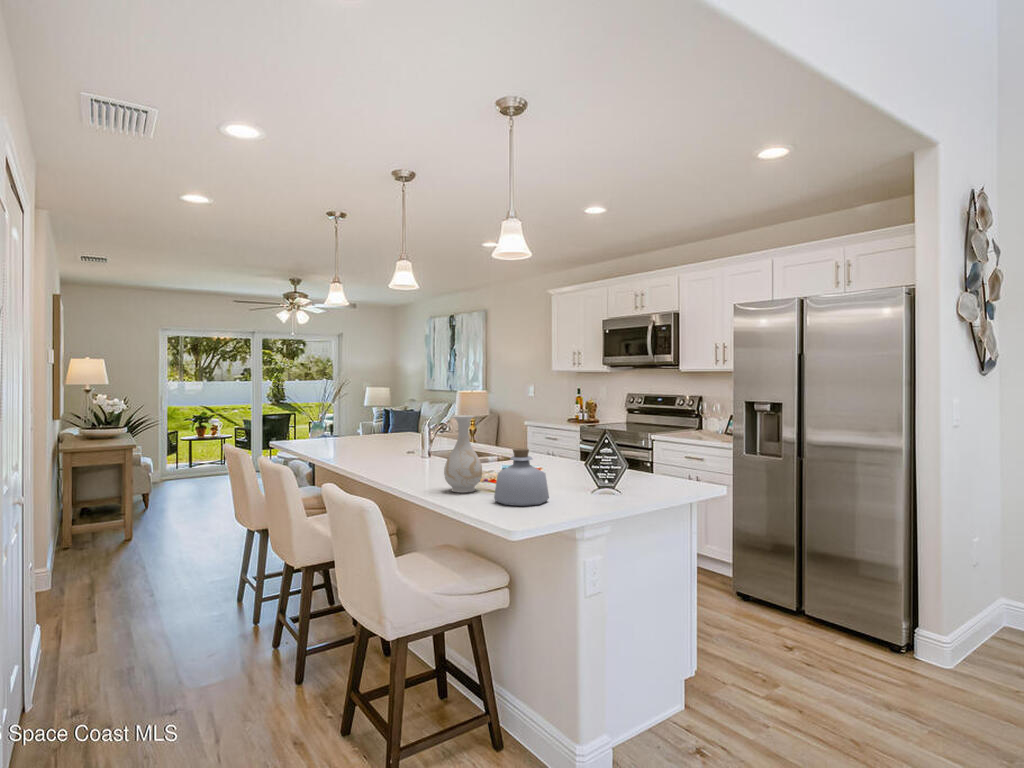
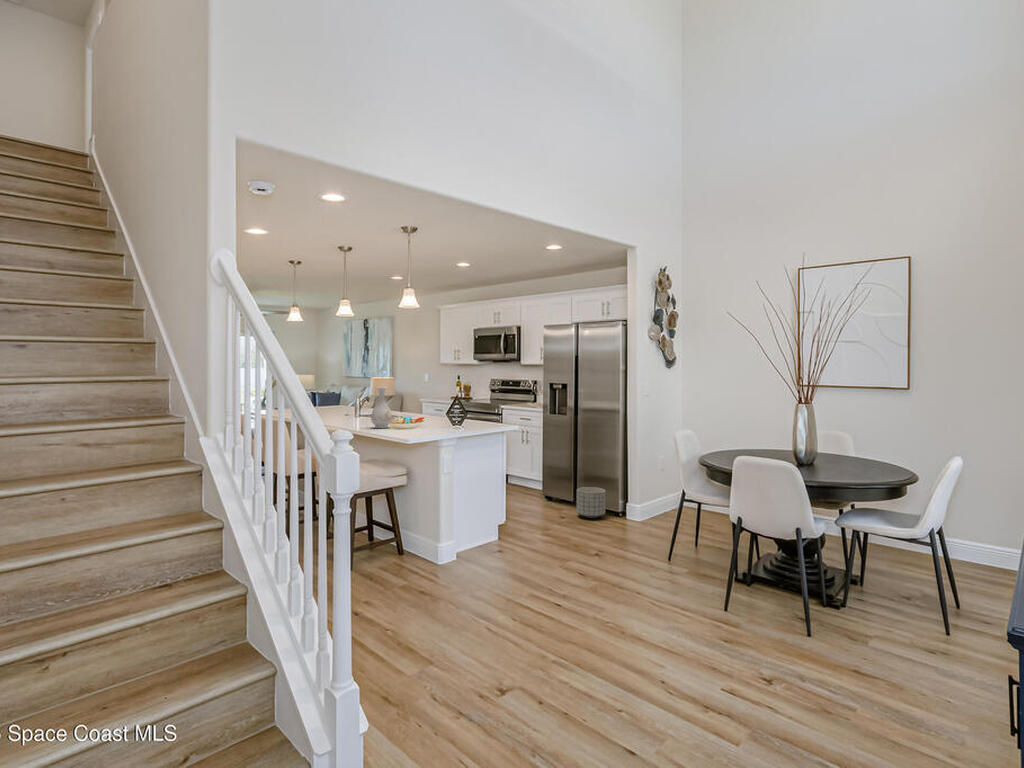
bottle: present [494,448,549,506] -> none [398,403,427,431]
planter: none [814,591,874,655] -> present [577,487,605,518]

